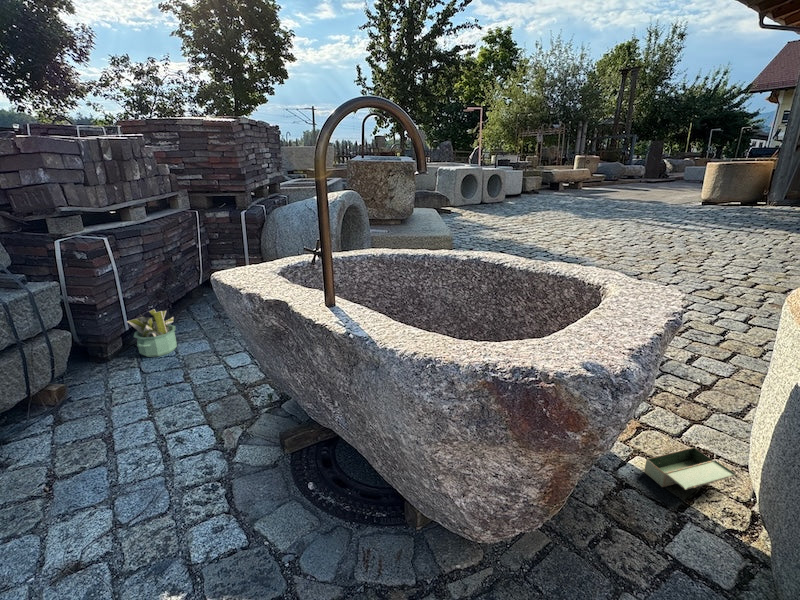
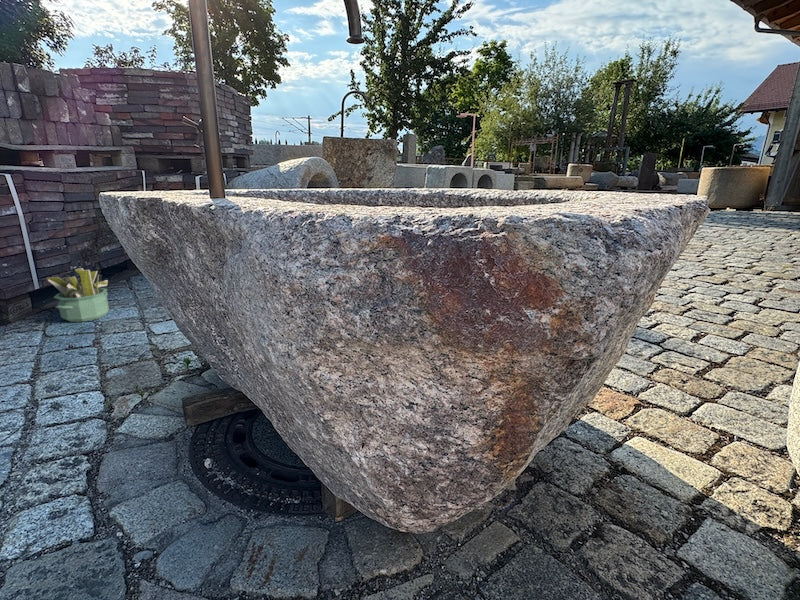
toolbox: present [644,447,735,490] -> none [646,424,768,474]

